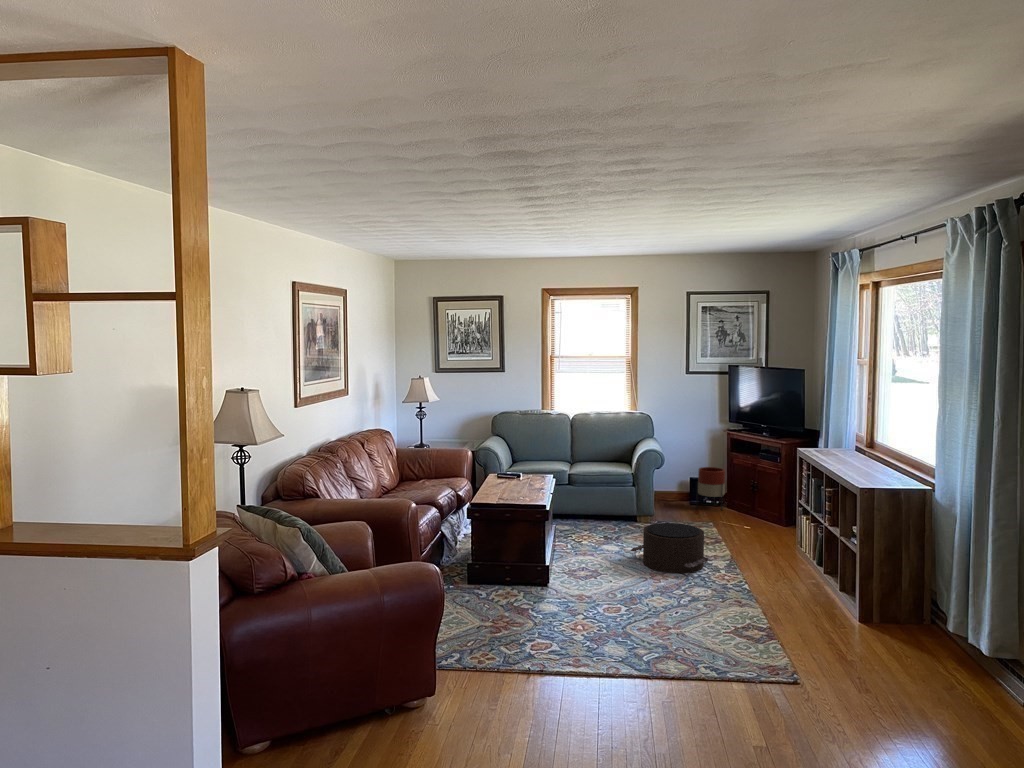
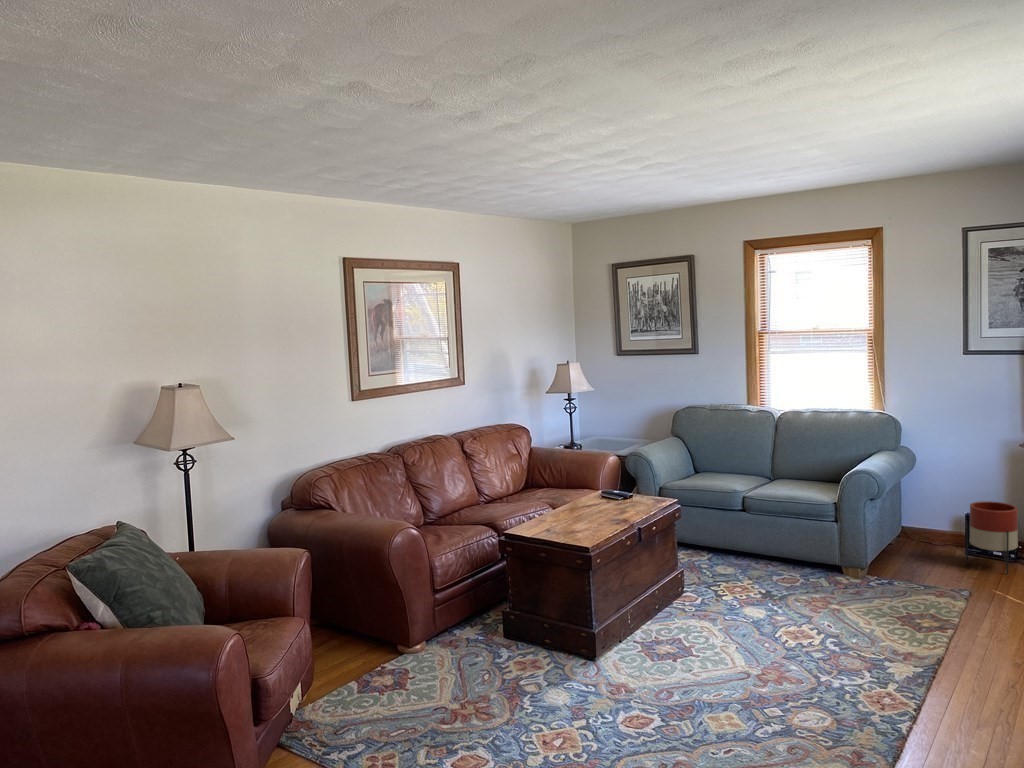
pouf: present [631,523,709,573] -> none [757,590,872,678]

